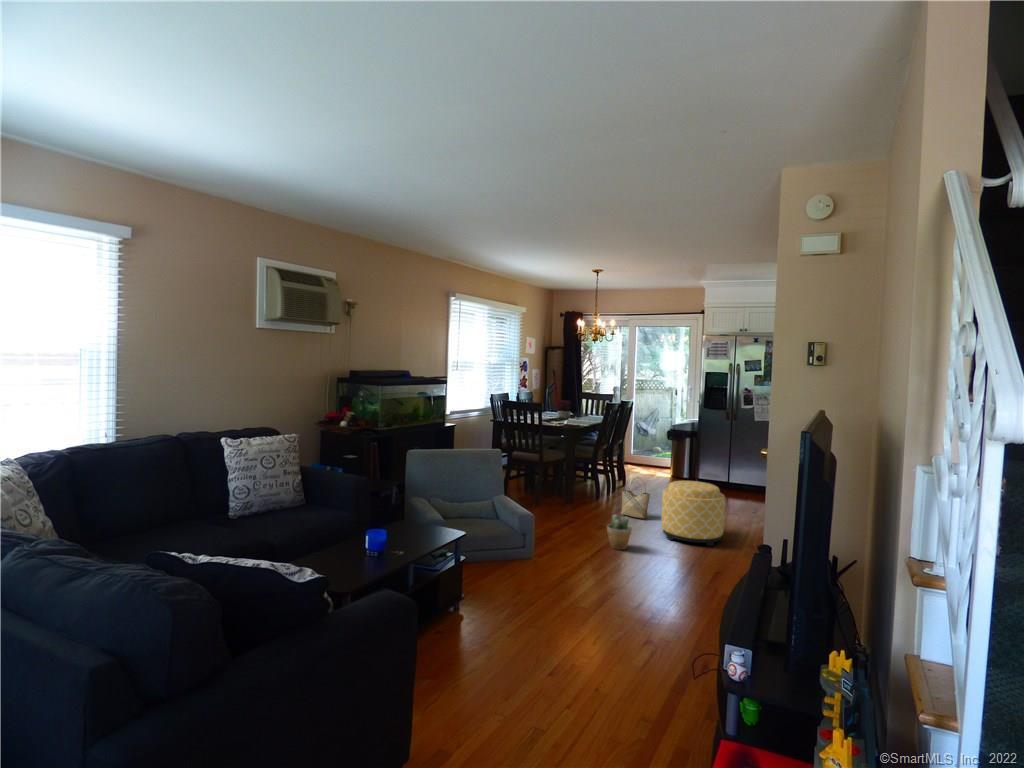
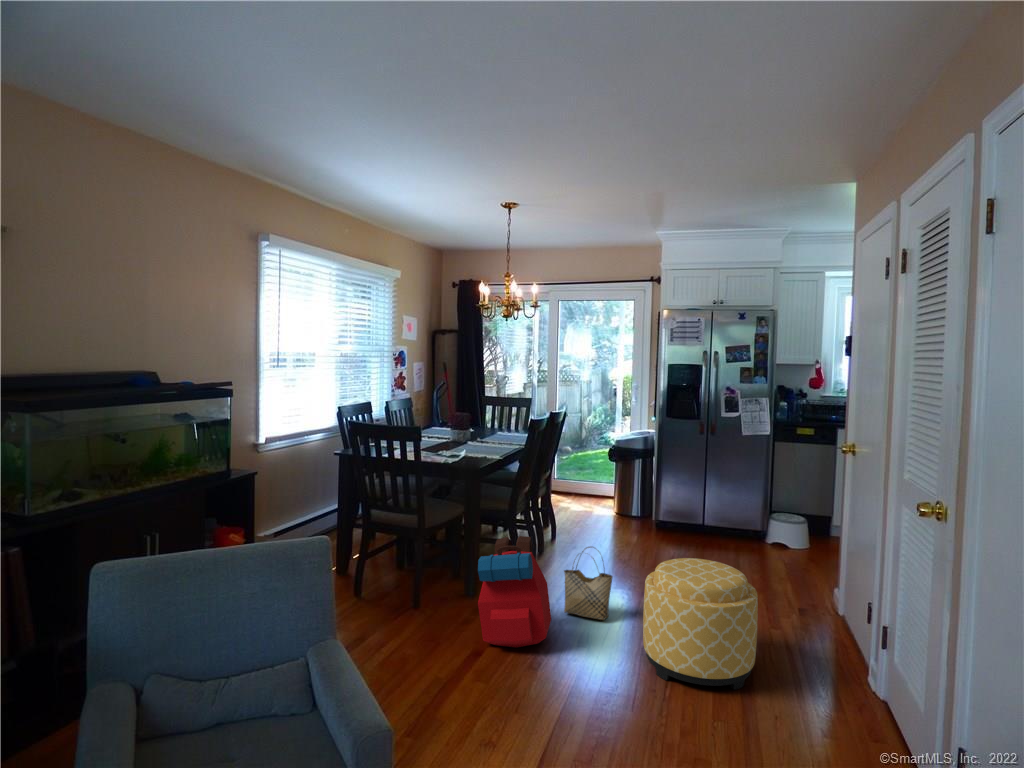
backpack: none [570,467,612,525] -> present [478,536,551,648]
potted plant: present [607,515,632,550] -> none [554,654,603,728]

